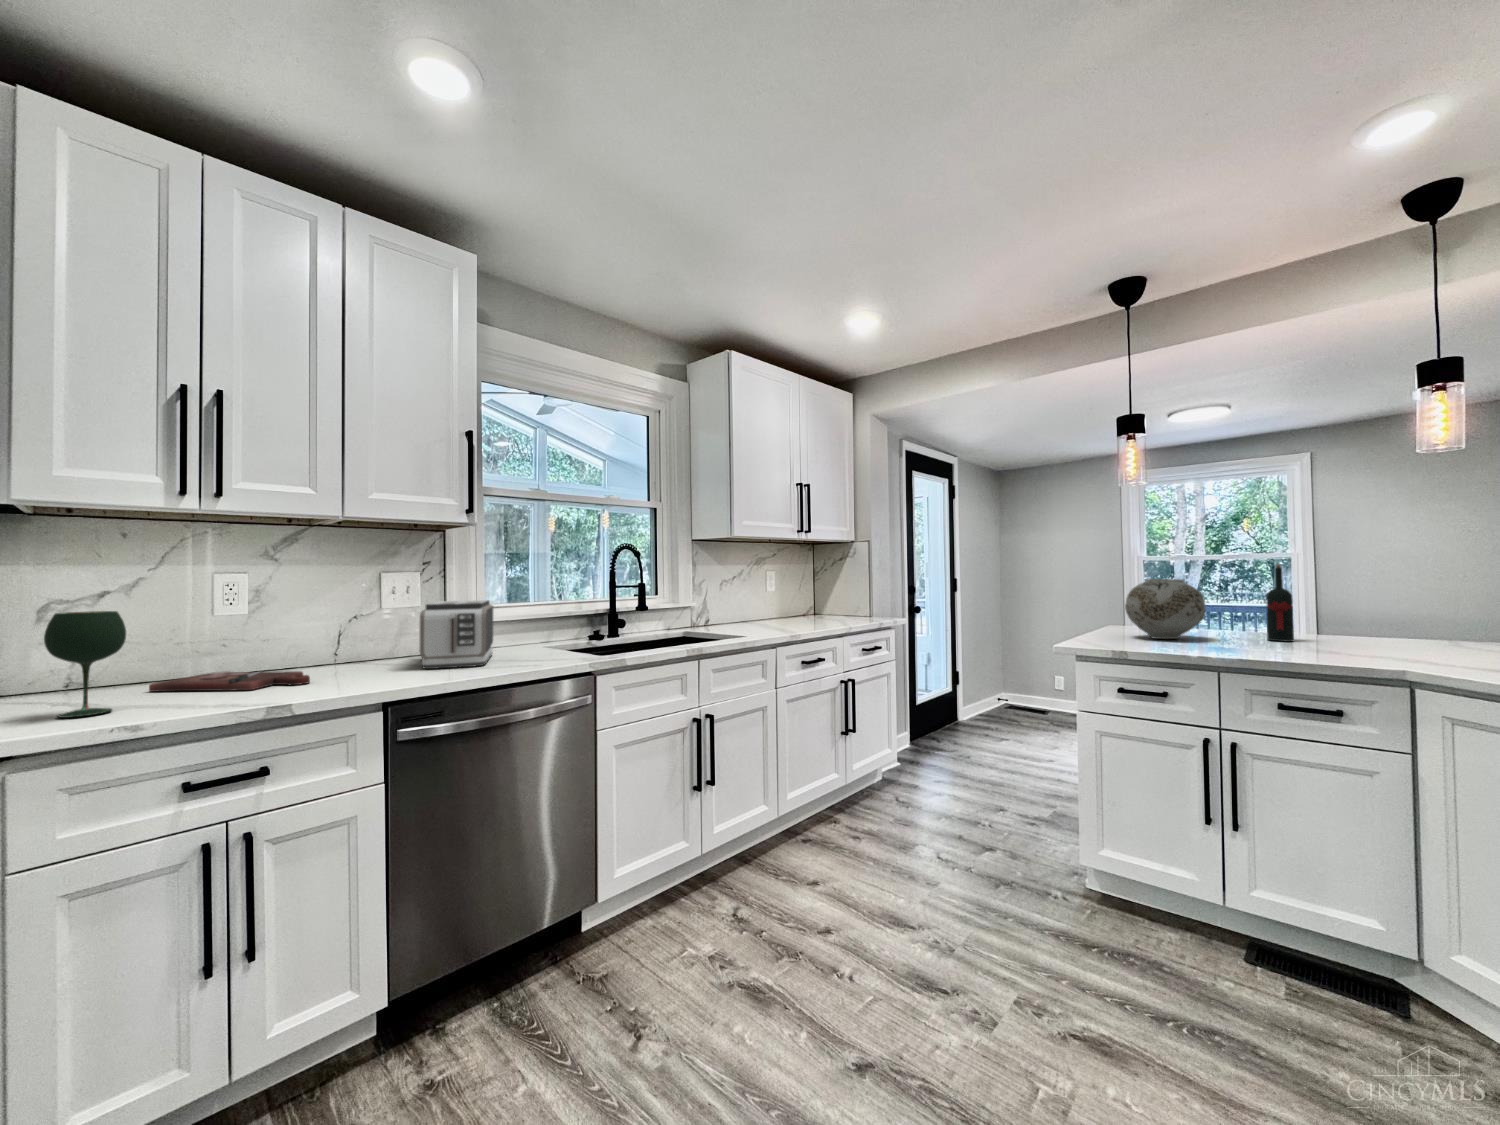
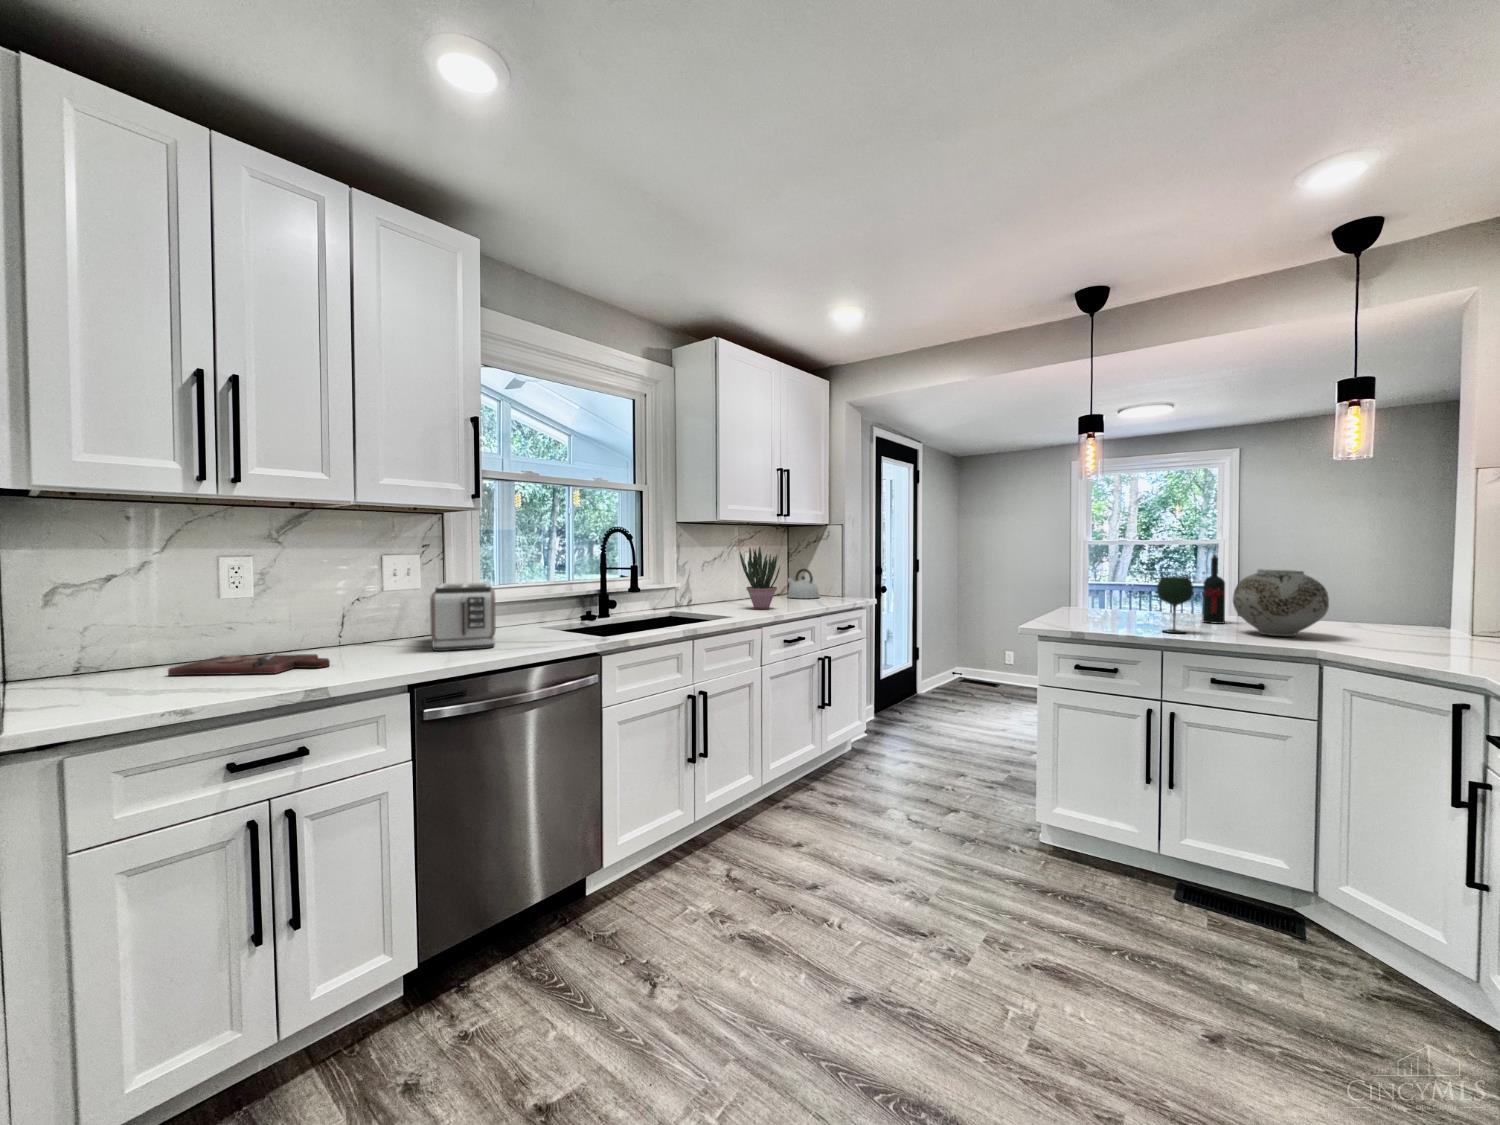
potted plant: none [757,564,799,629] -> present [739,547,780,609]
vase: present [1125,579,1206,639] -> present [1233,569,1329,636]
kettle: none [812,588,847,619] -> present [787,569,819,598]
wine glass: present [44,611,126,718] -> present [1157,577,1193,633]

